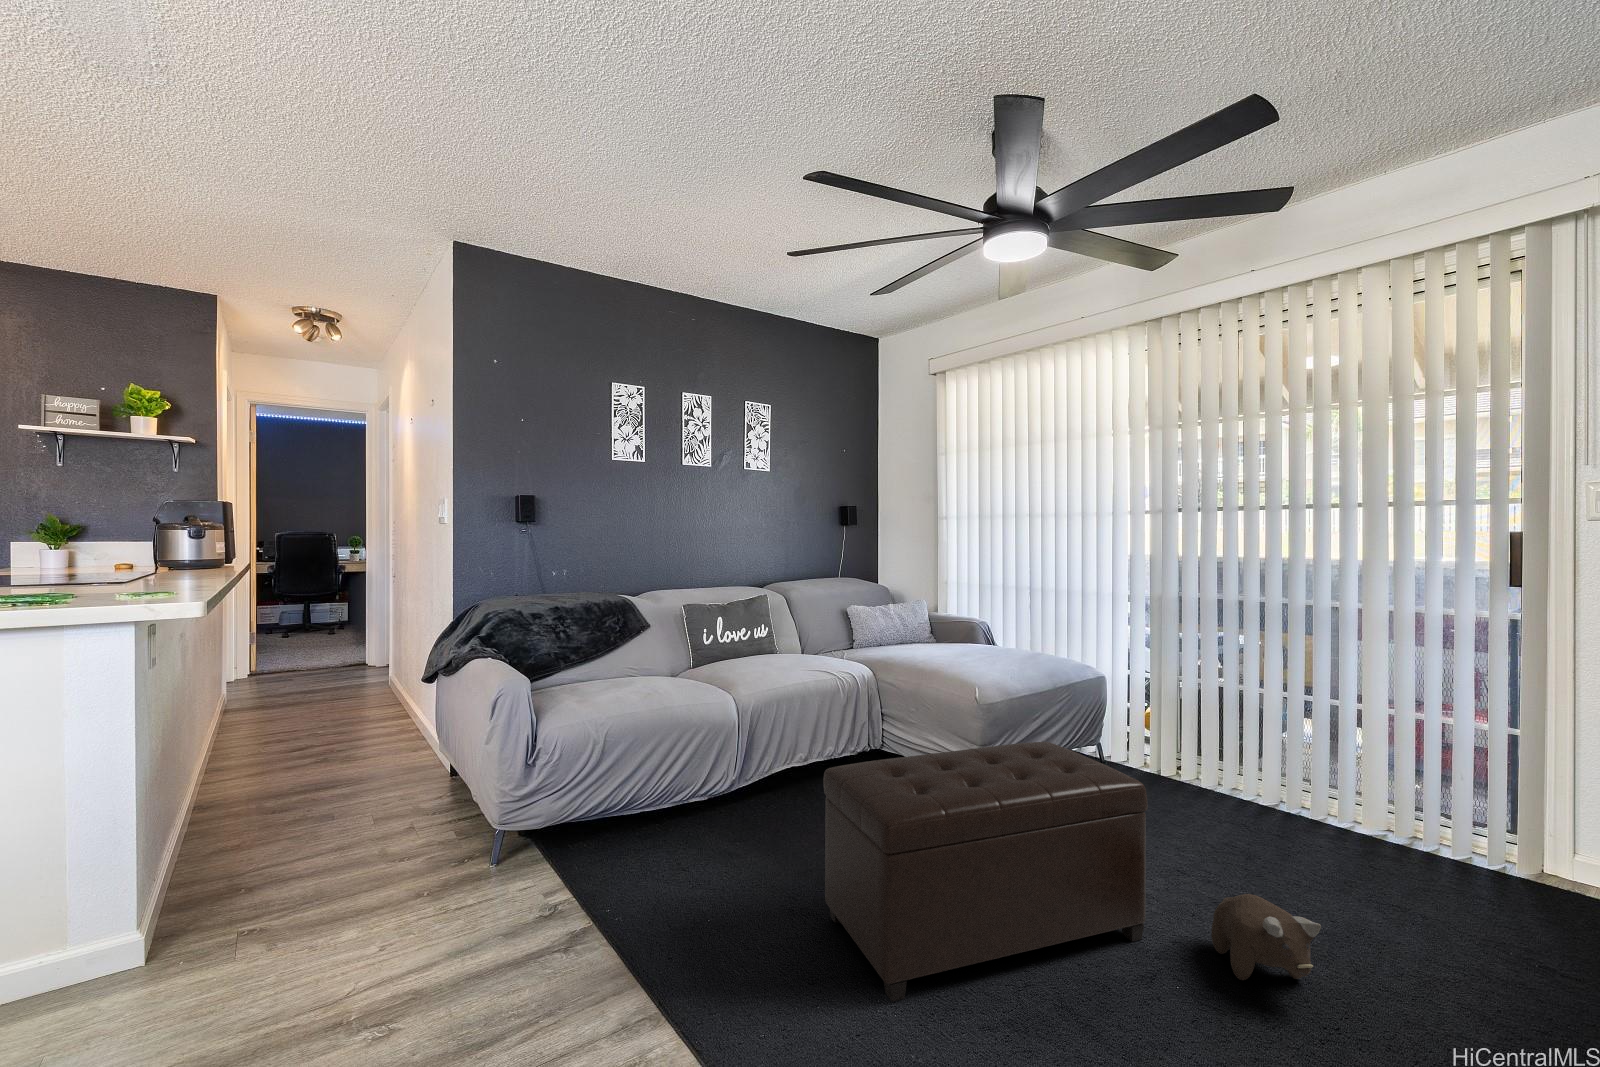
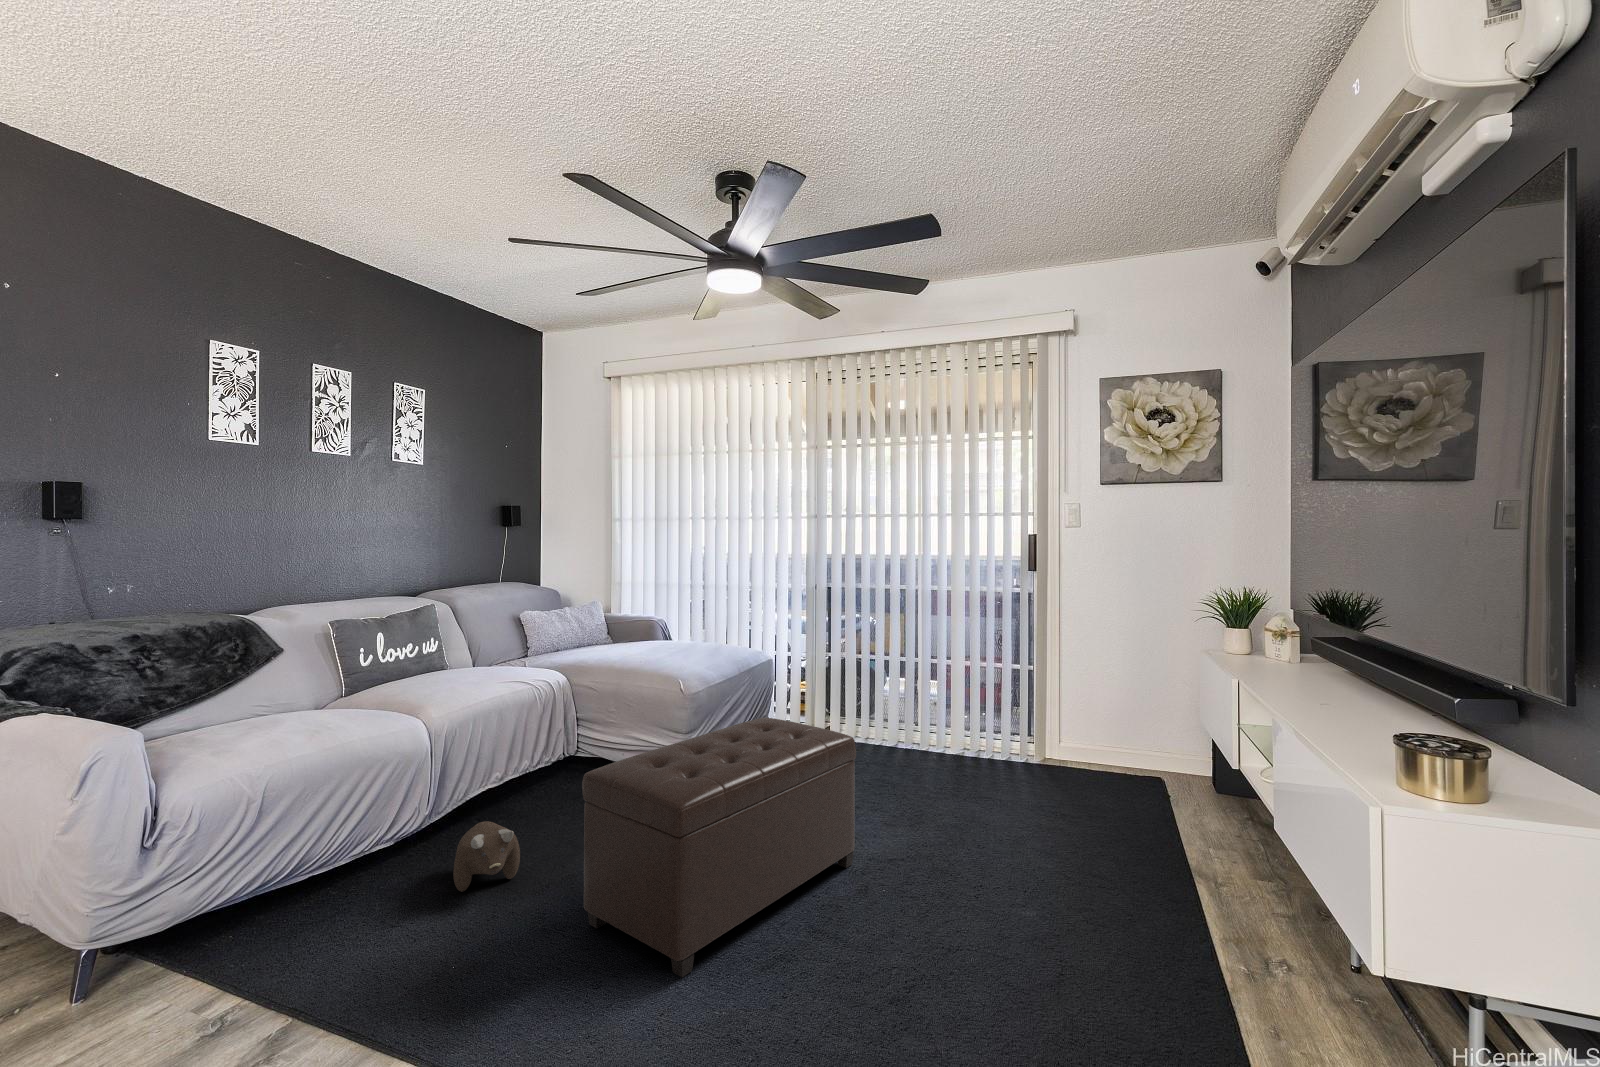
plush toy: present [1211,894,1321,980] -> present [453,821,520,892]

